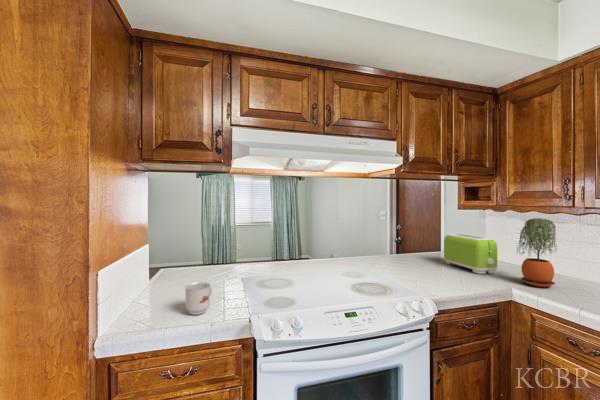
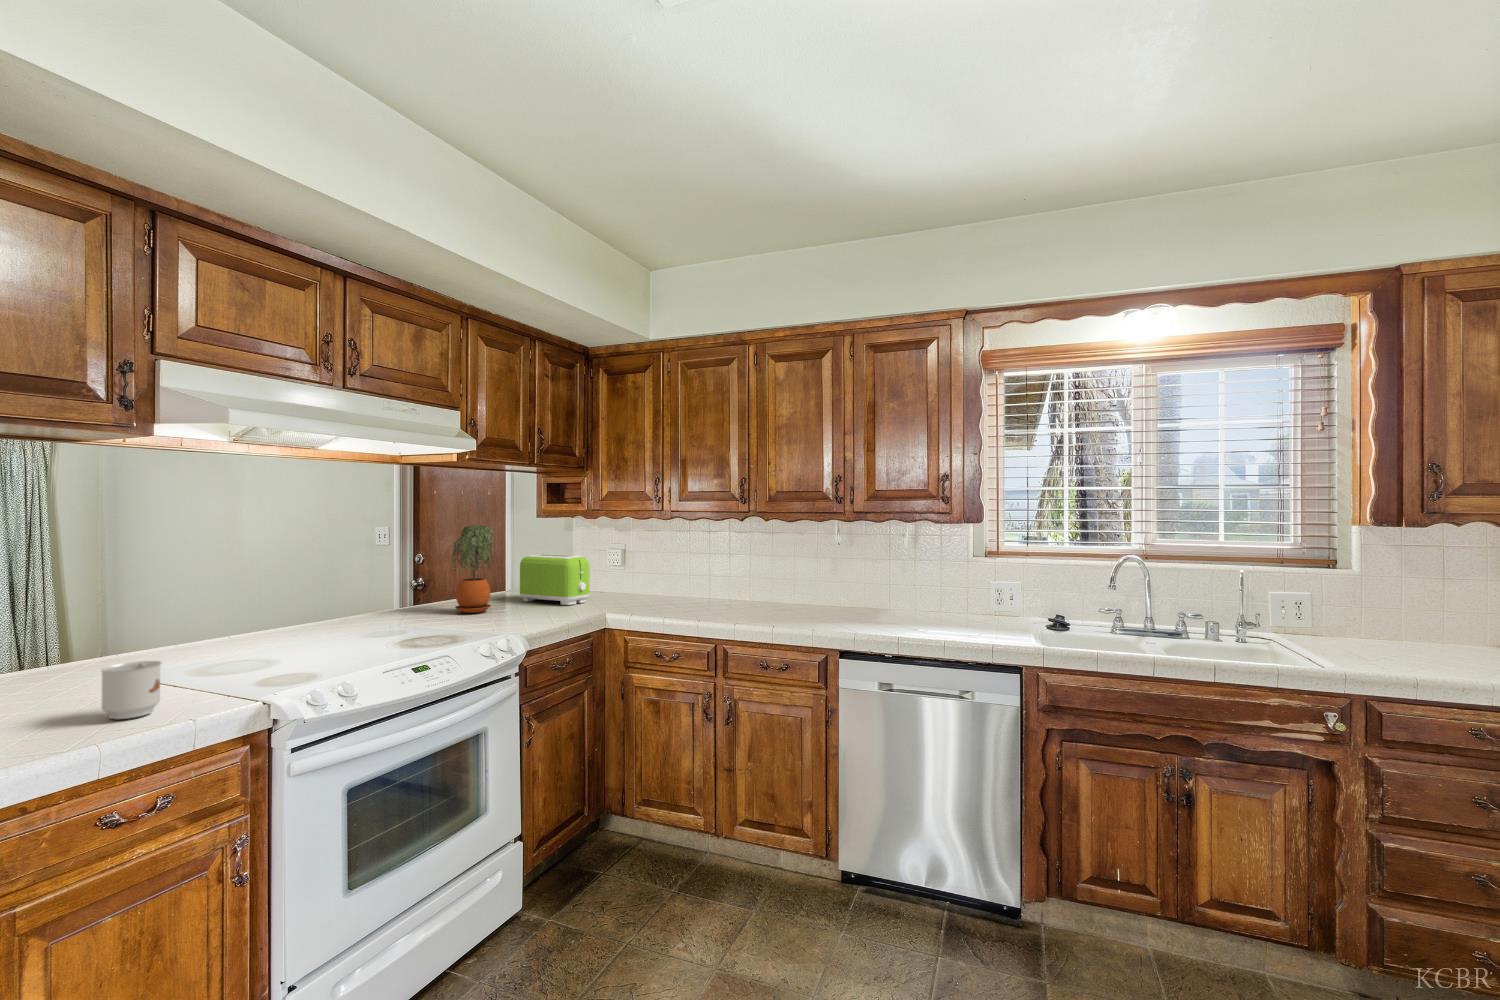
potted plant: present [517,218,557,287] -> present [451,525,493,613]

